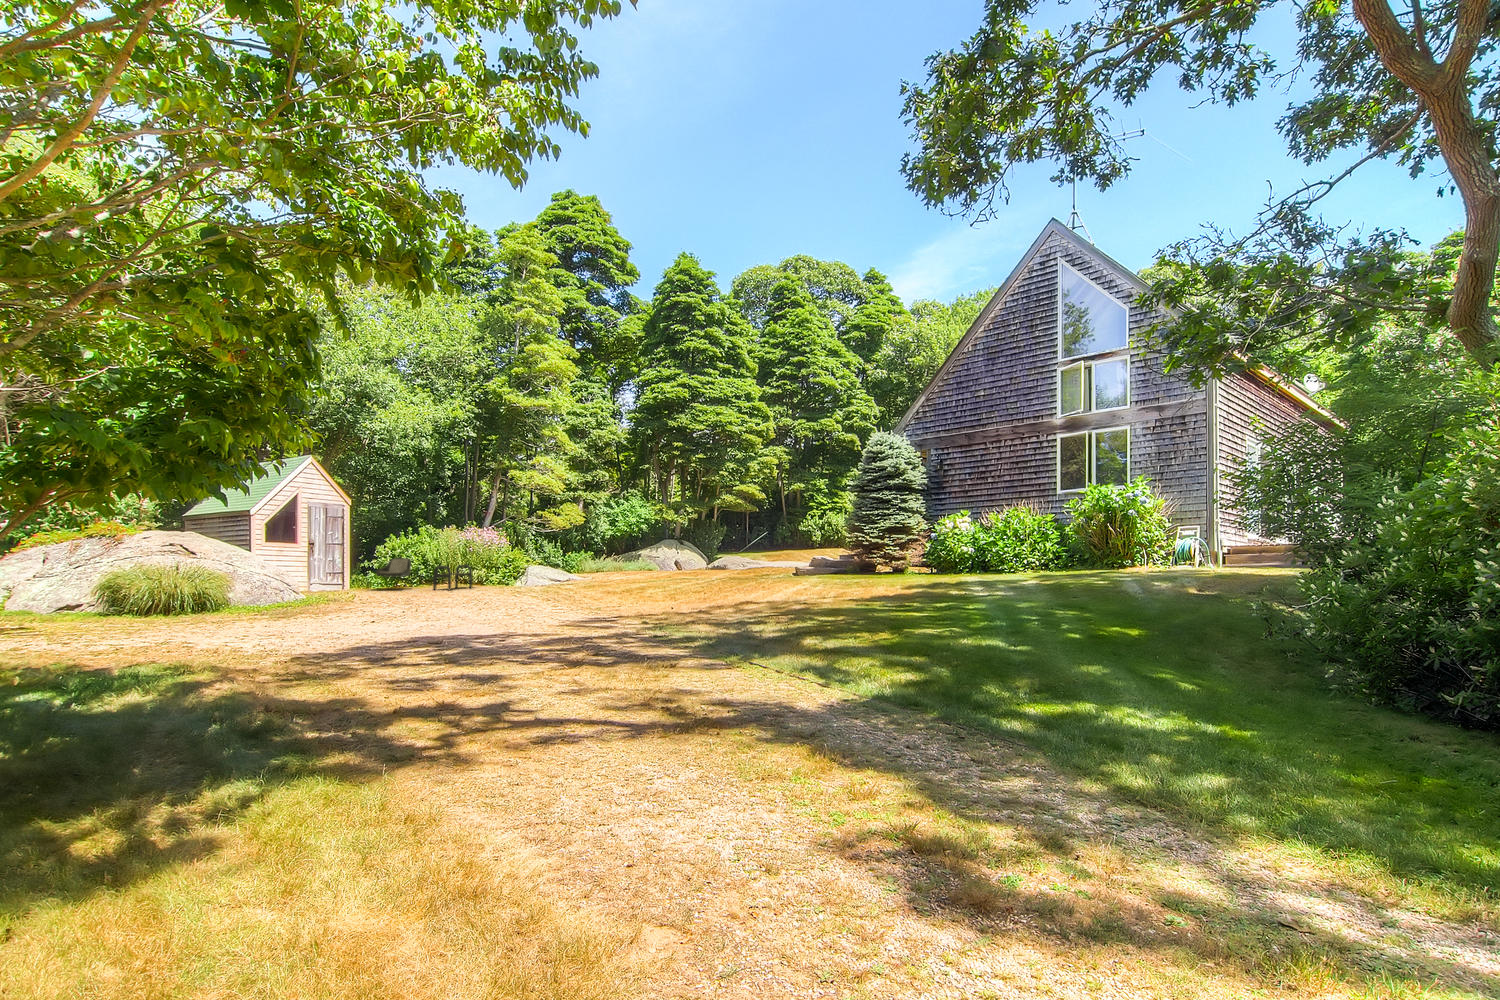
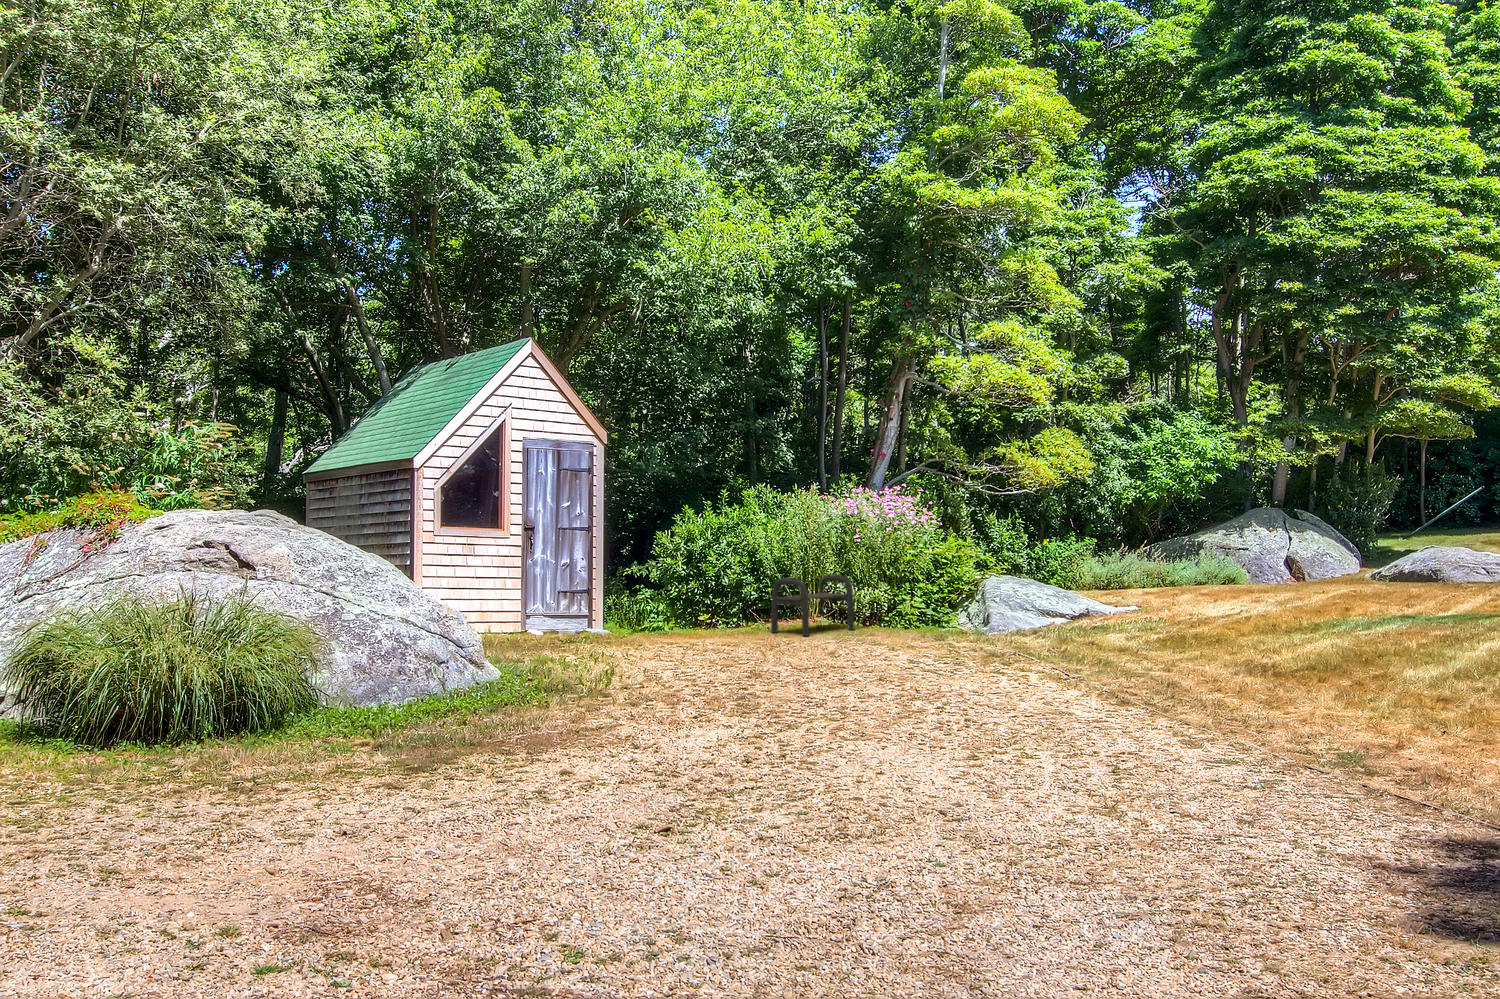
lounge chair: present [376,558,411,590] -> none [654,557,730,632]

